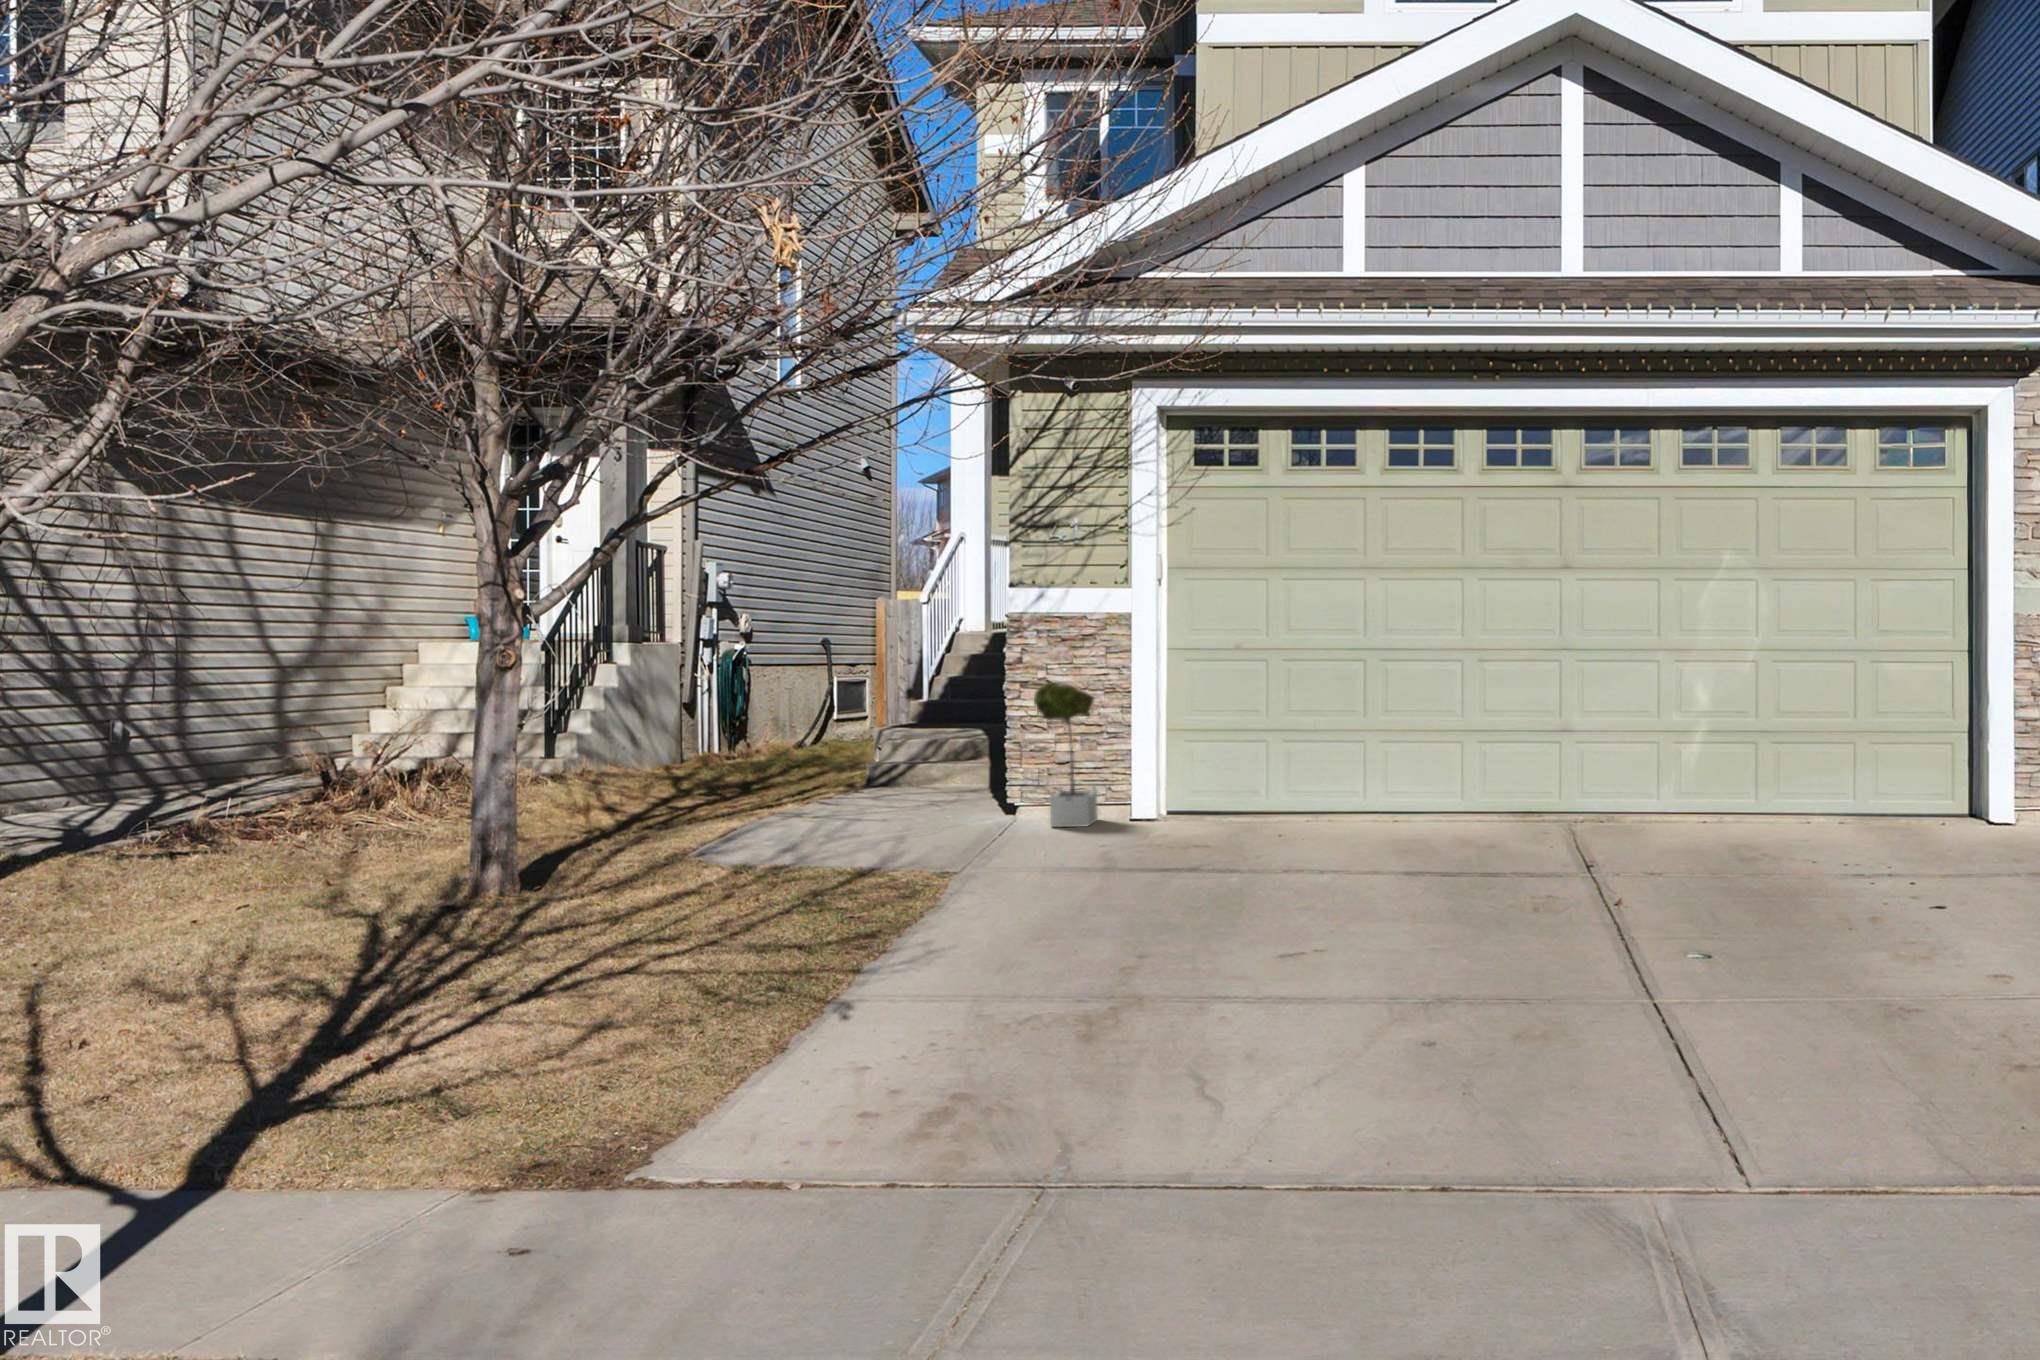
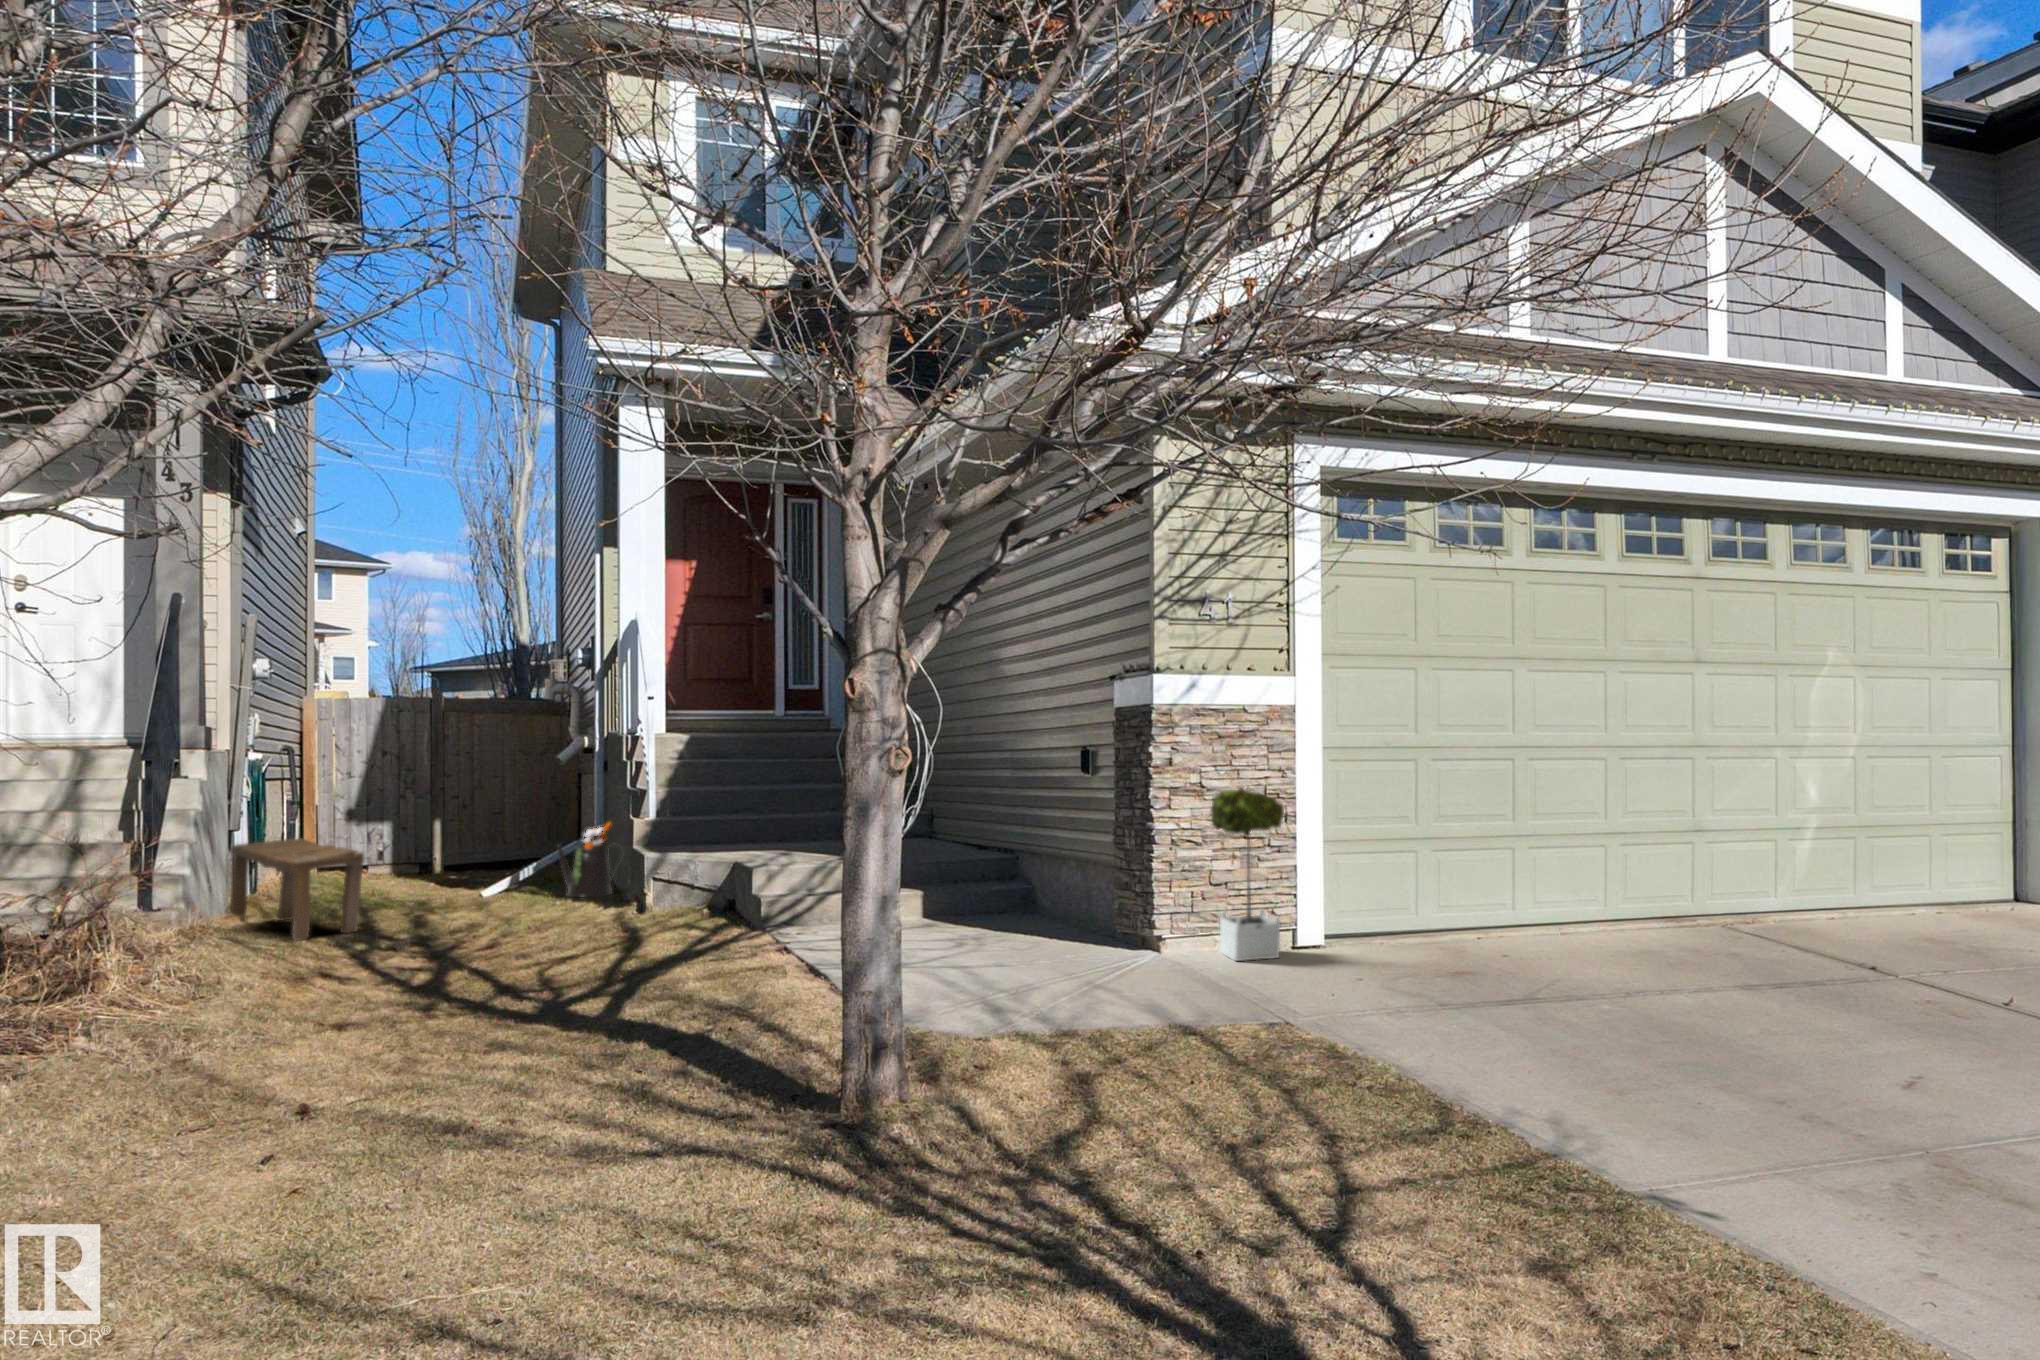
watering can: none [866,709,906,767] -> present [557,824,622,897]
bench: none [627,719,680,793] -> present [230,838,365,940]

